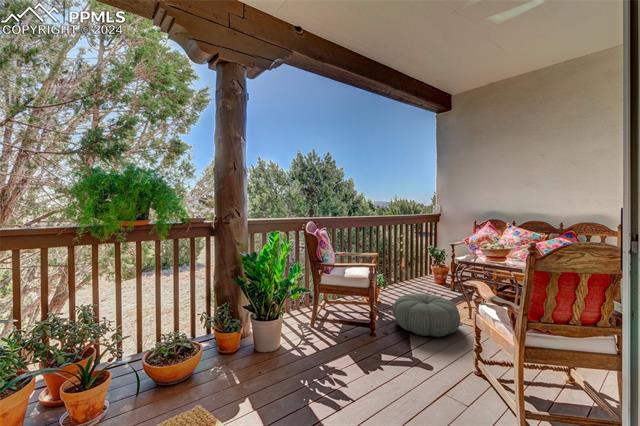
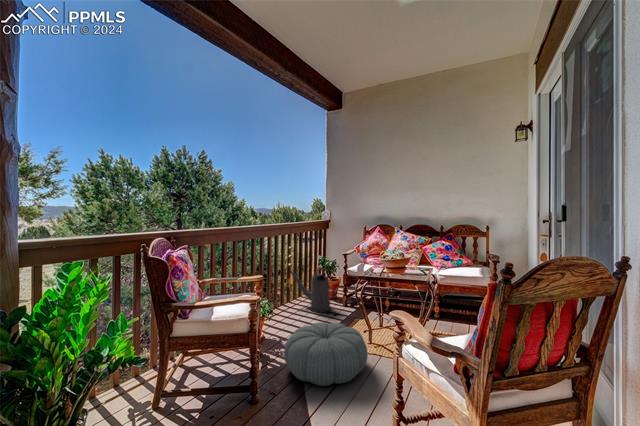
watering can: none [403,254,442,292] -> present [291,267,336,312]

